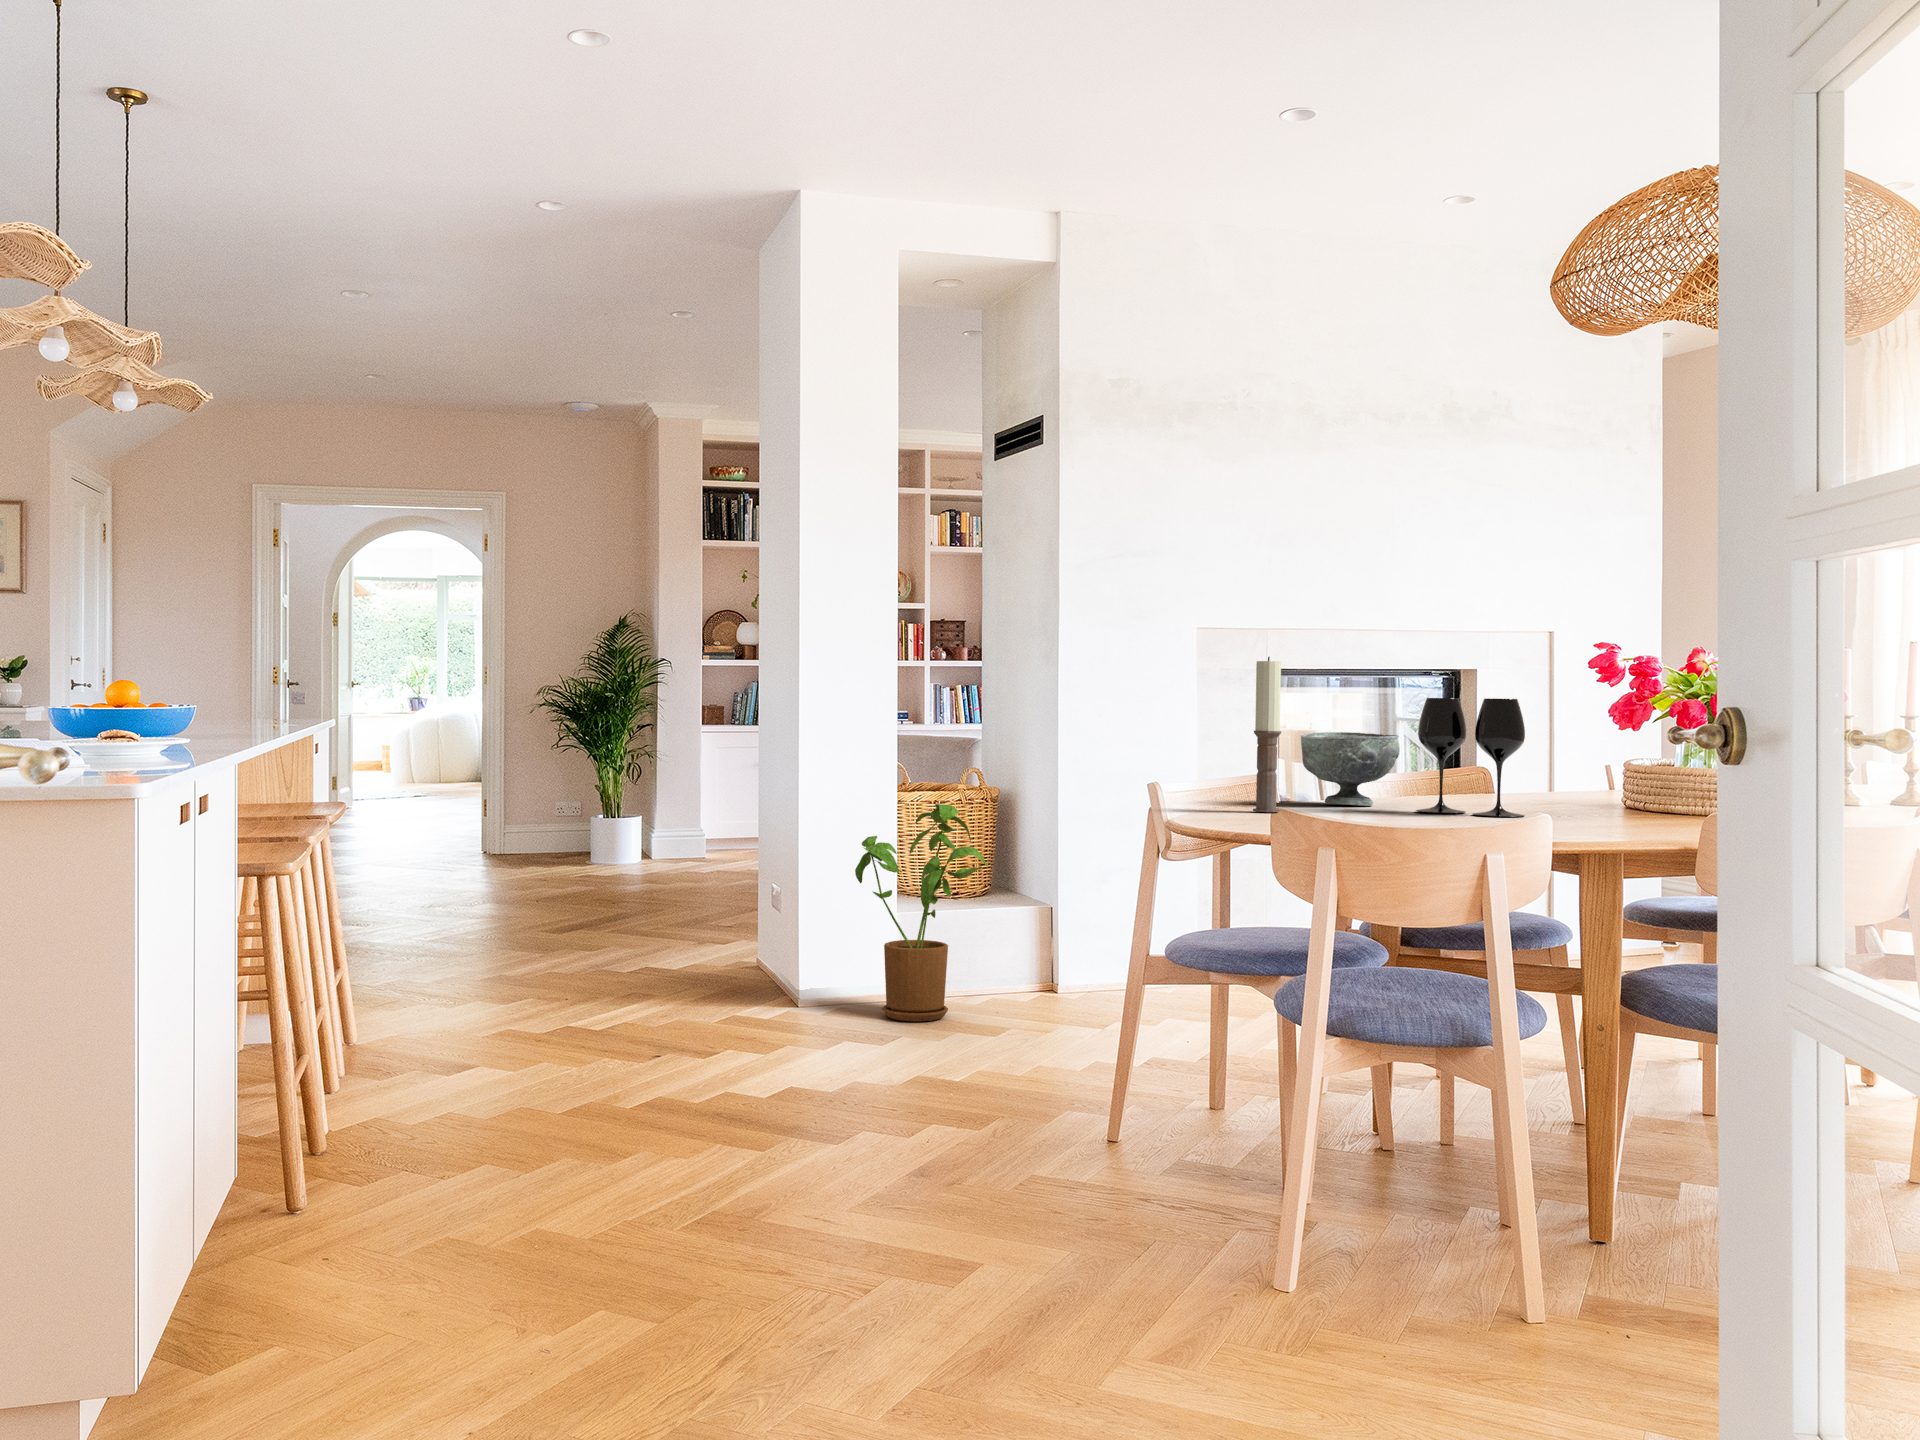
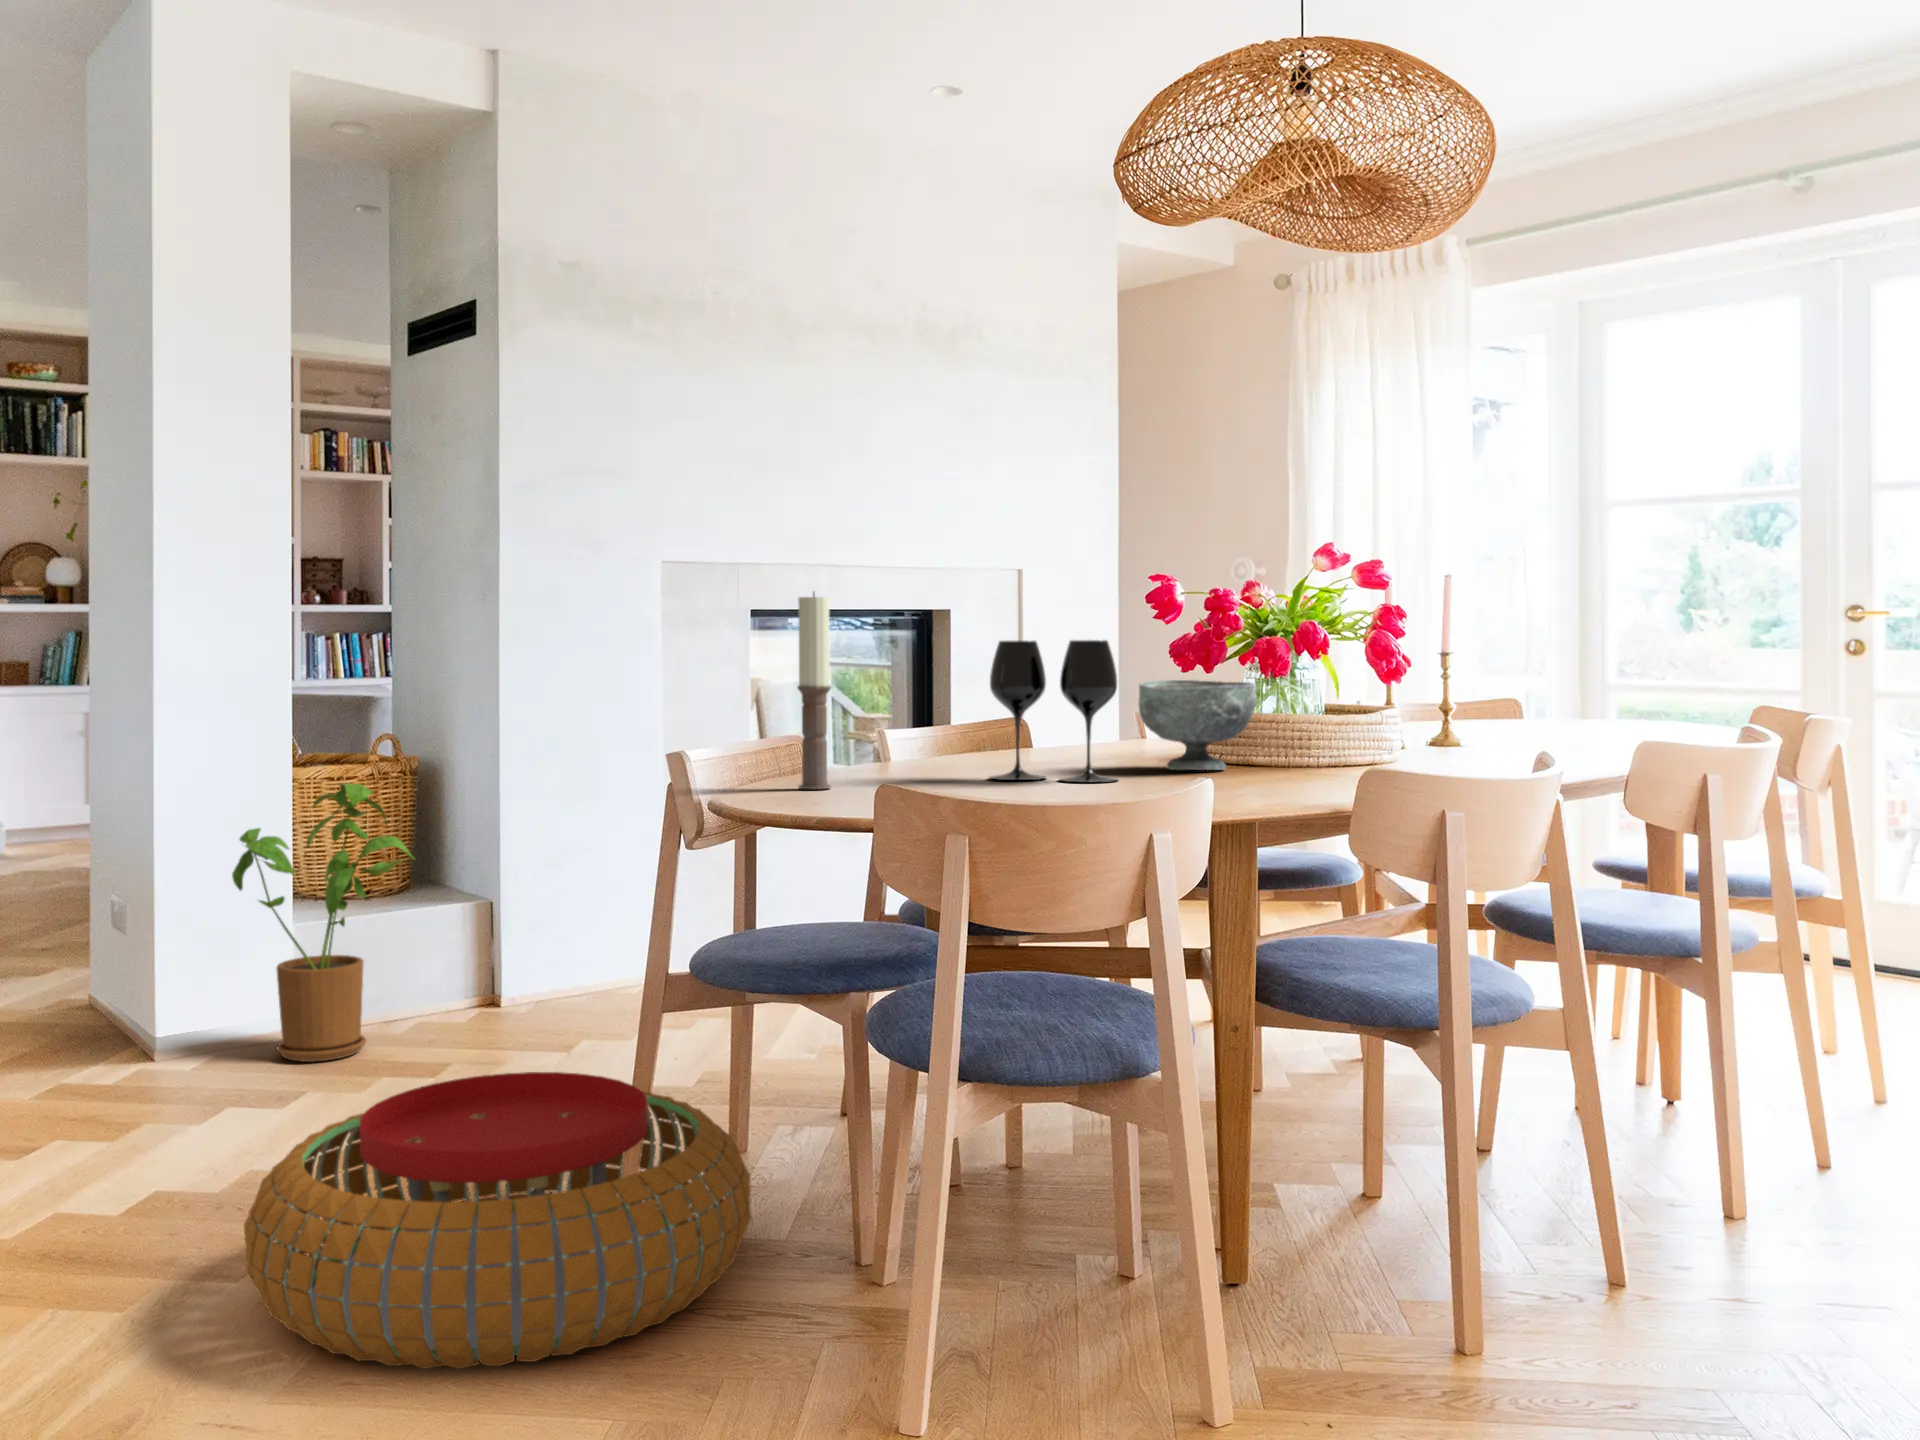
bowl: present [1301,732,1400,806] -> present [1139,680,1257,770]
pouf: none [844,1018,1205,1211] -> present [244,1072,751,1369]

